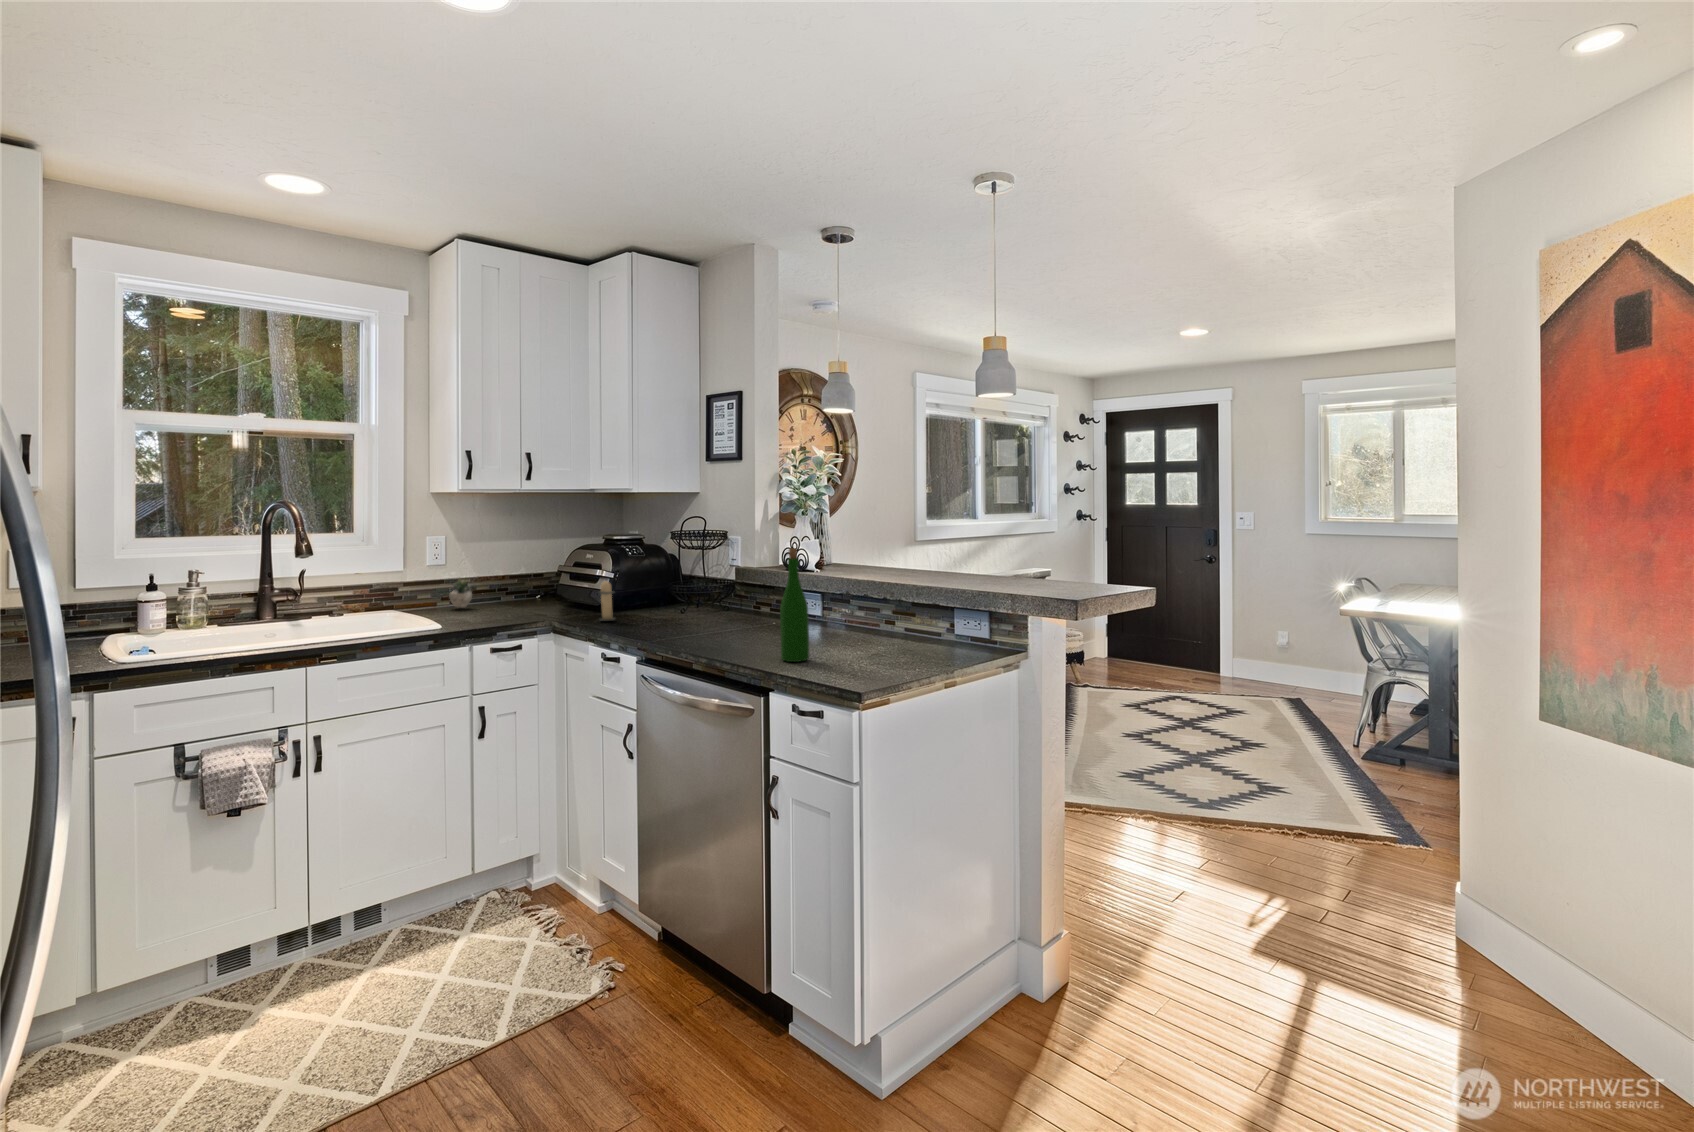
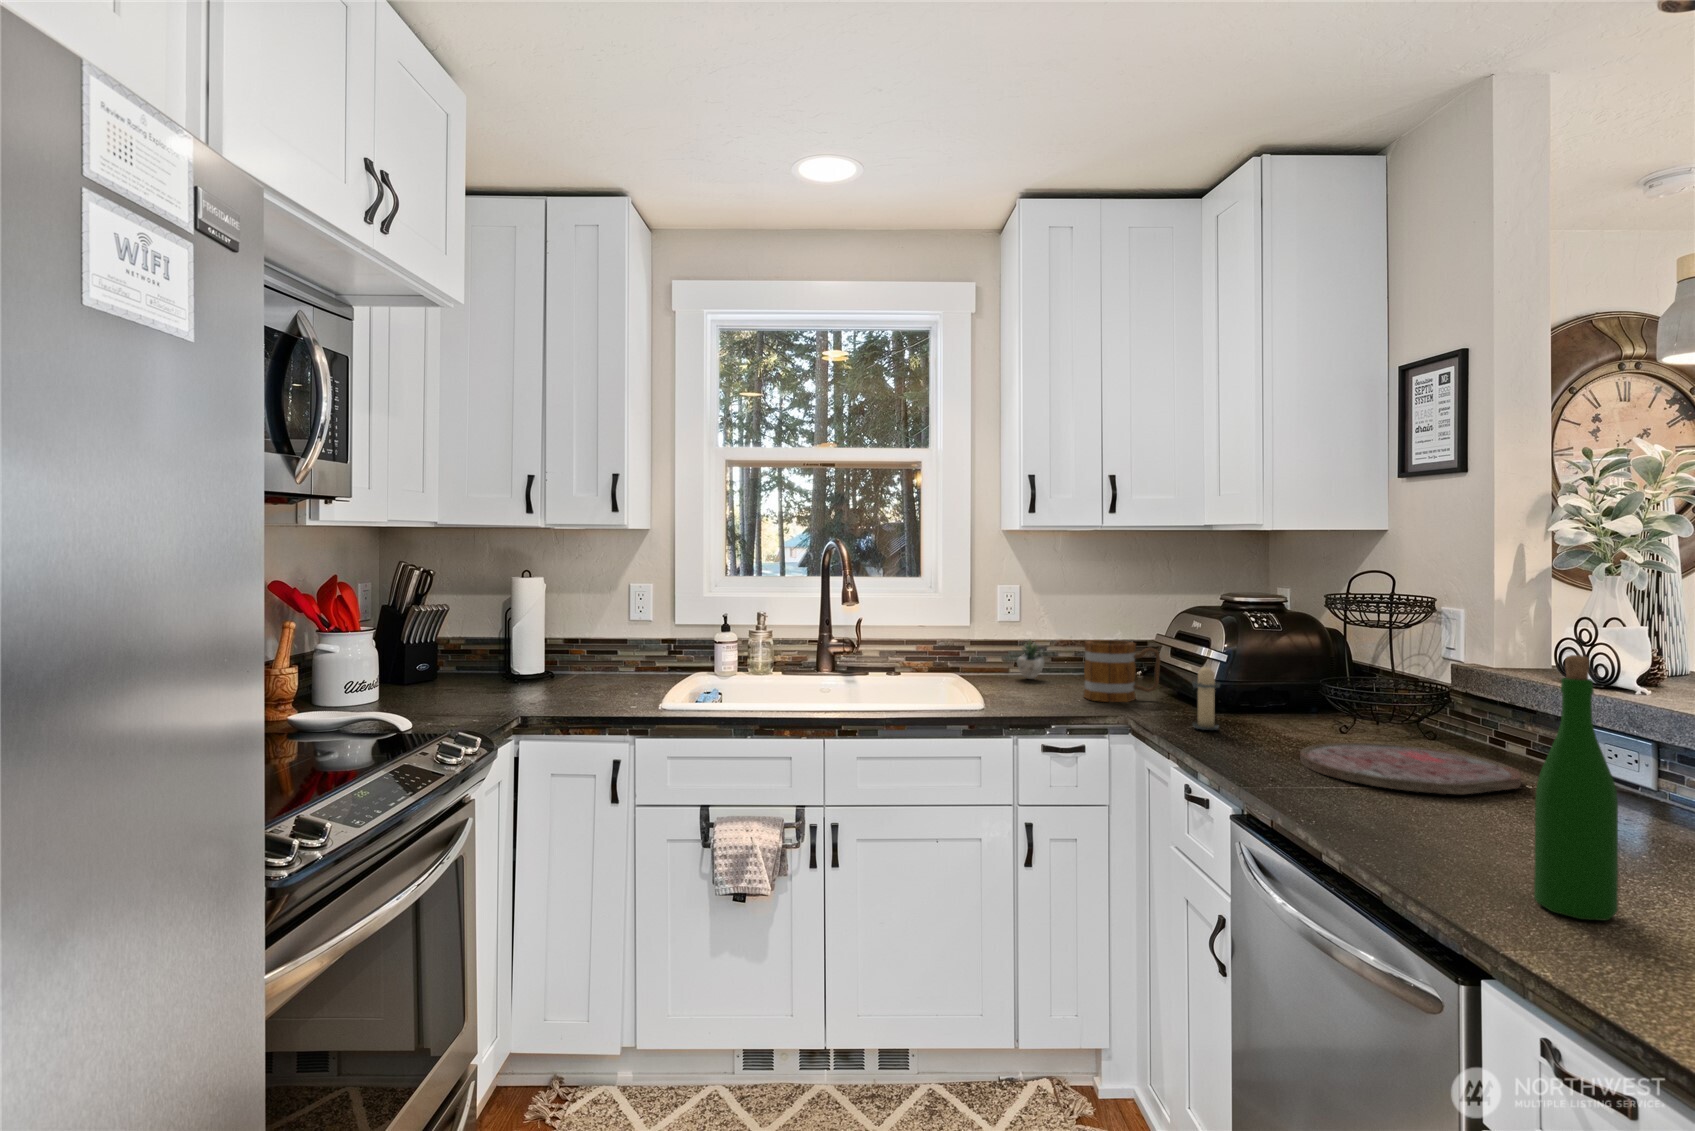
mug: none [512,572,568,615] -> present [1084,640,1160,702]
cutting board: none [667,615,771,633] -> present [1300,743,1521,794]

